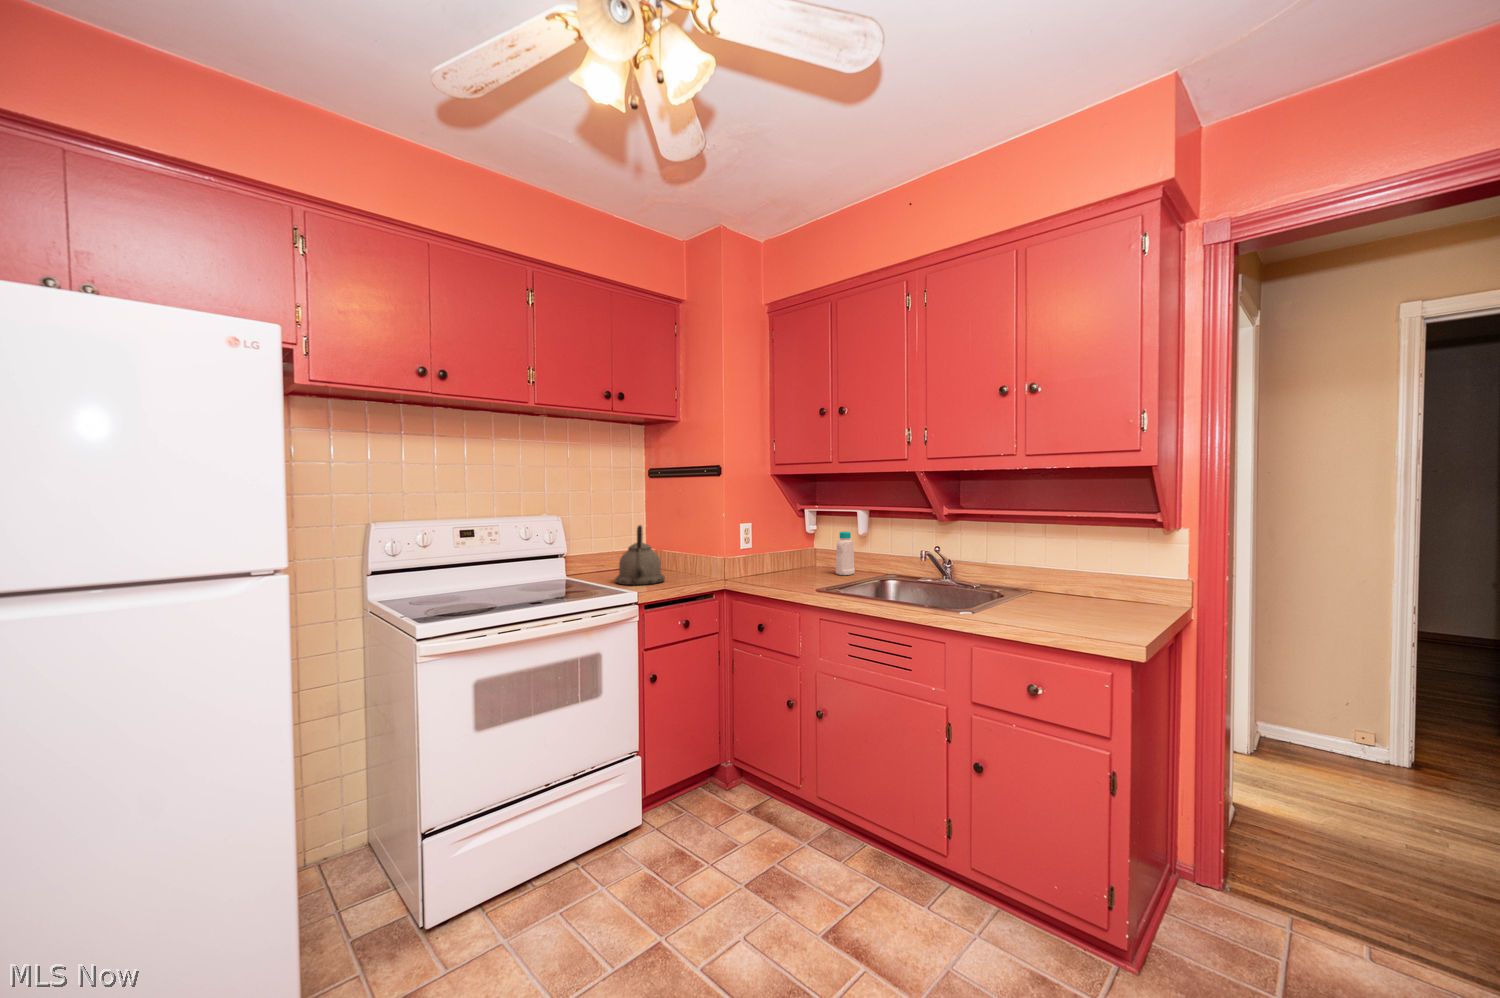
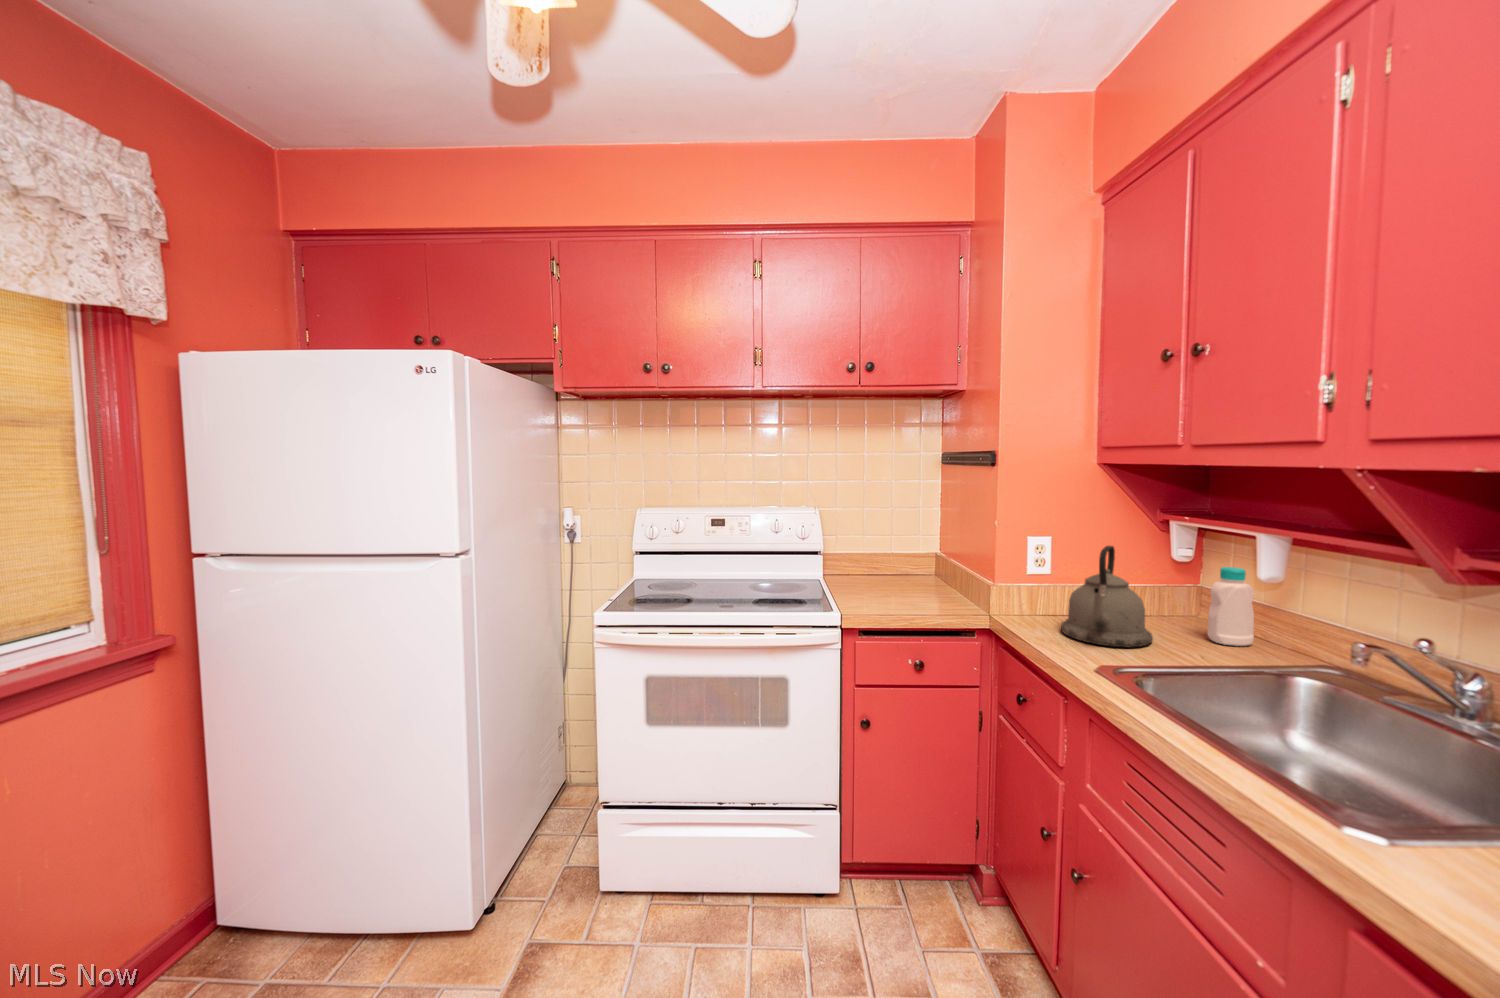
kettle: present [615,525,665,585] -> present [1061,546,1153,647]

